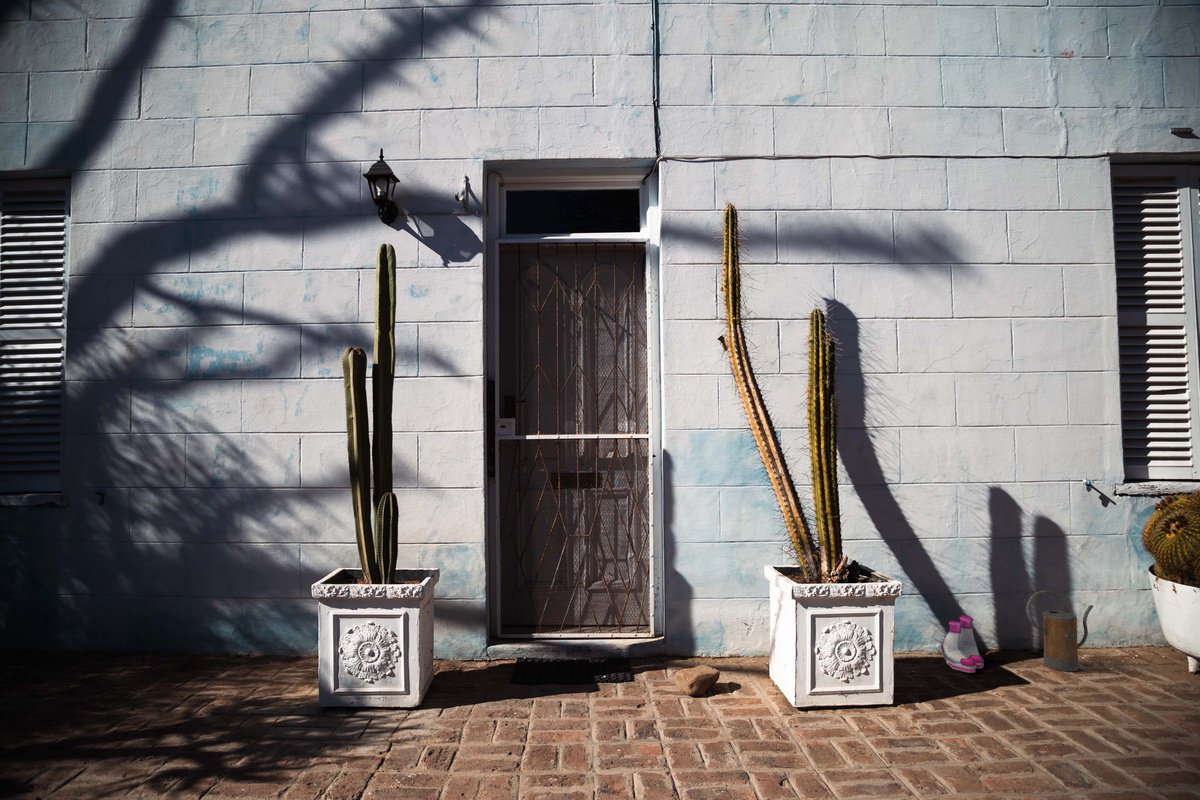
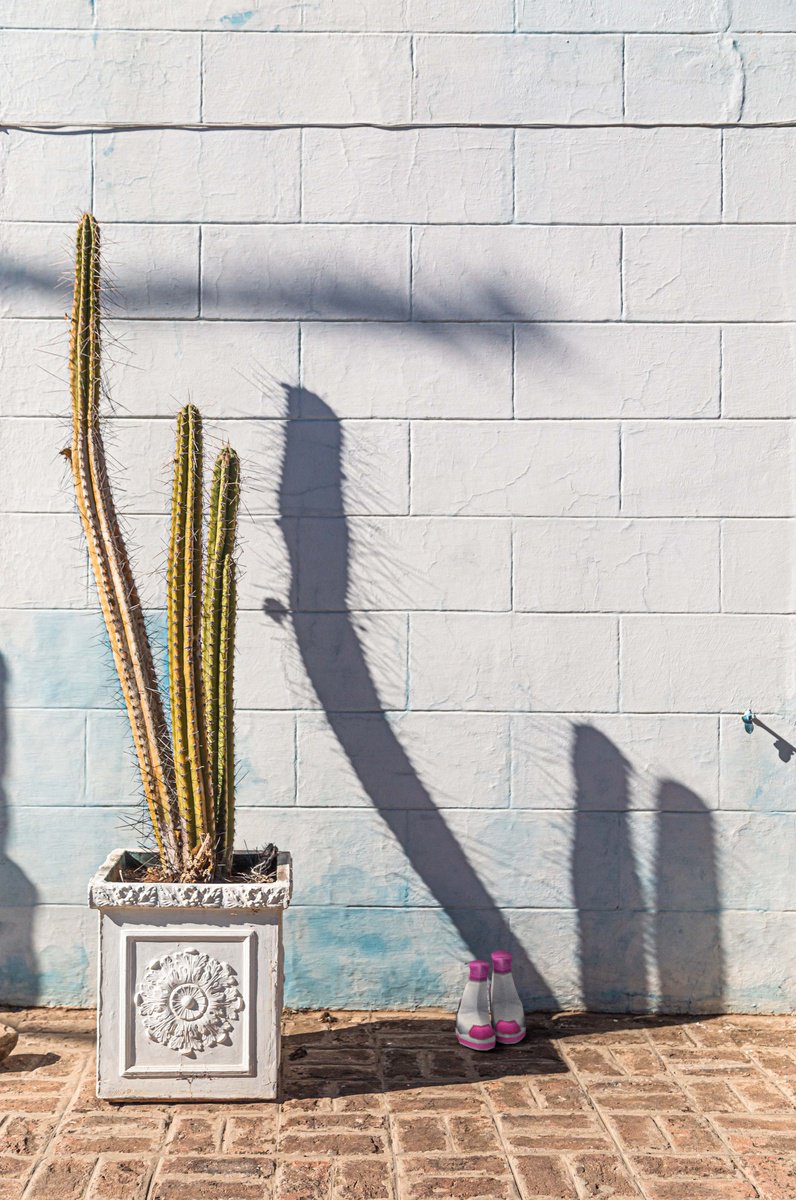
watering can: present [1026,590,1093,671] -> none [599,906,722,1050]

